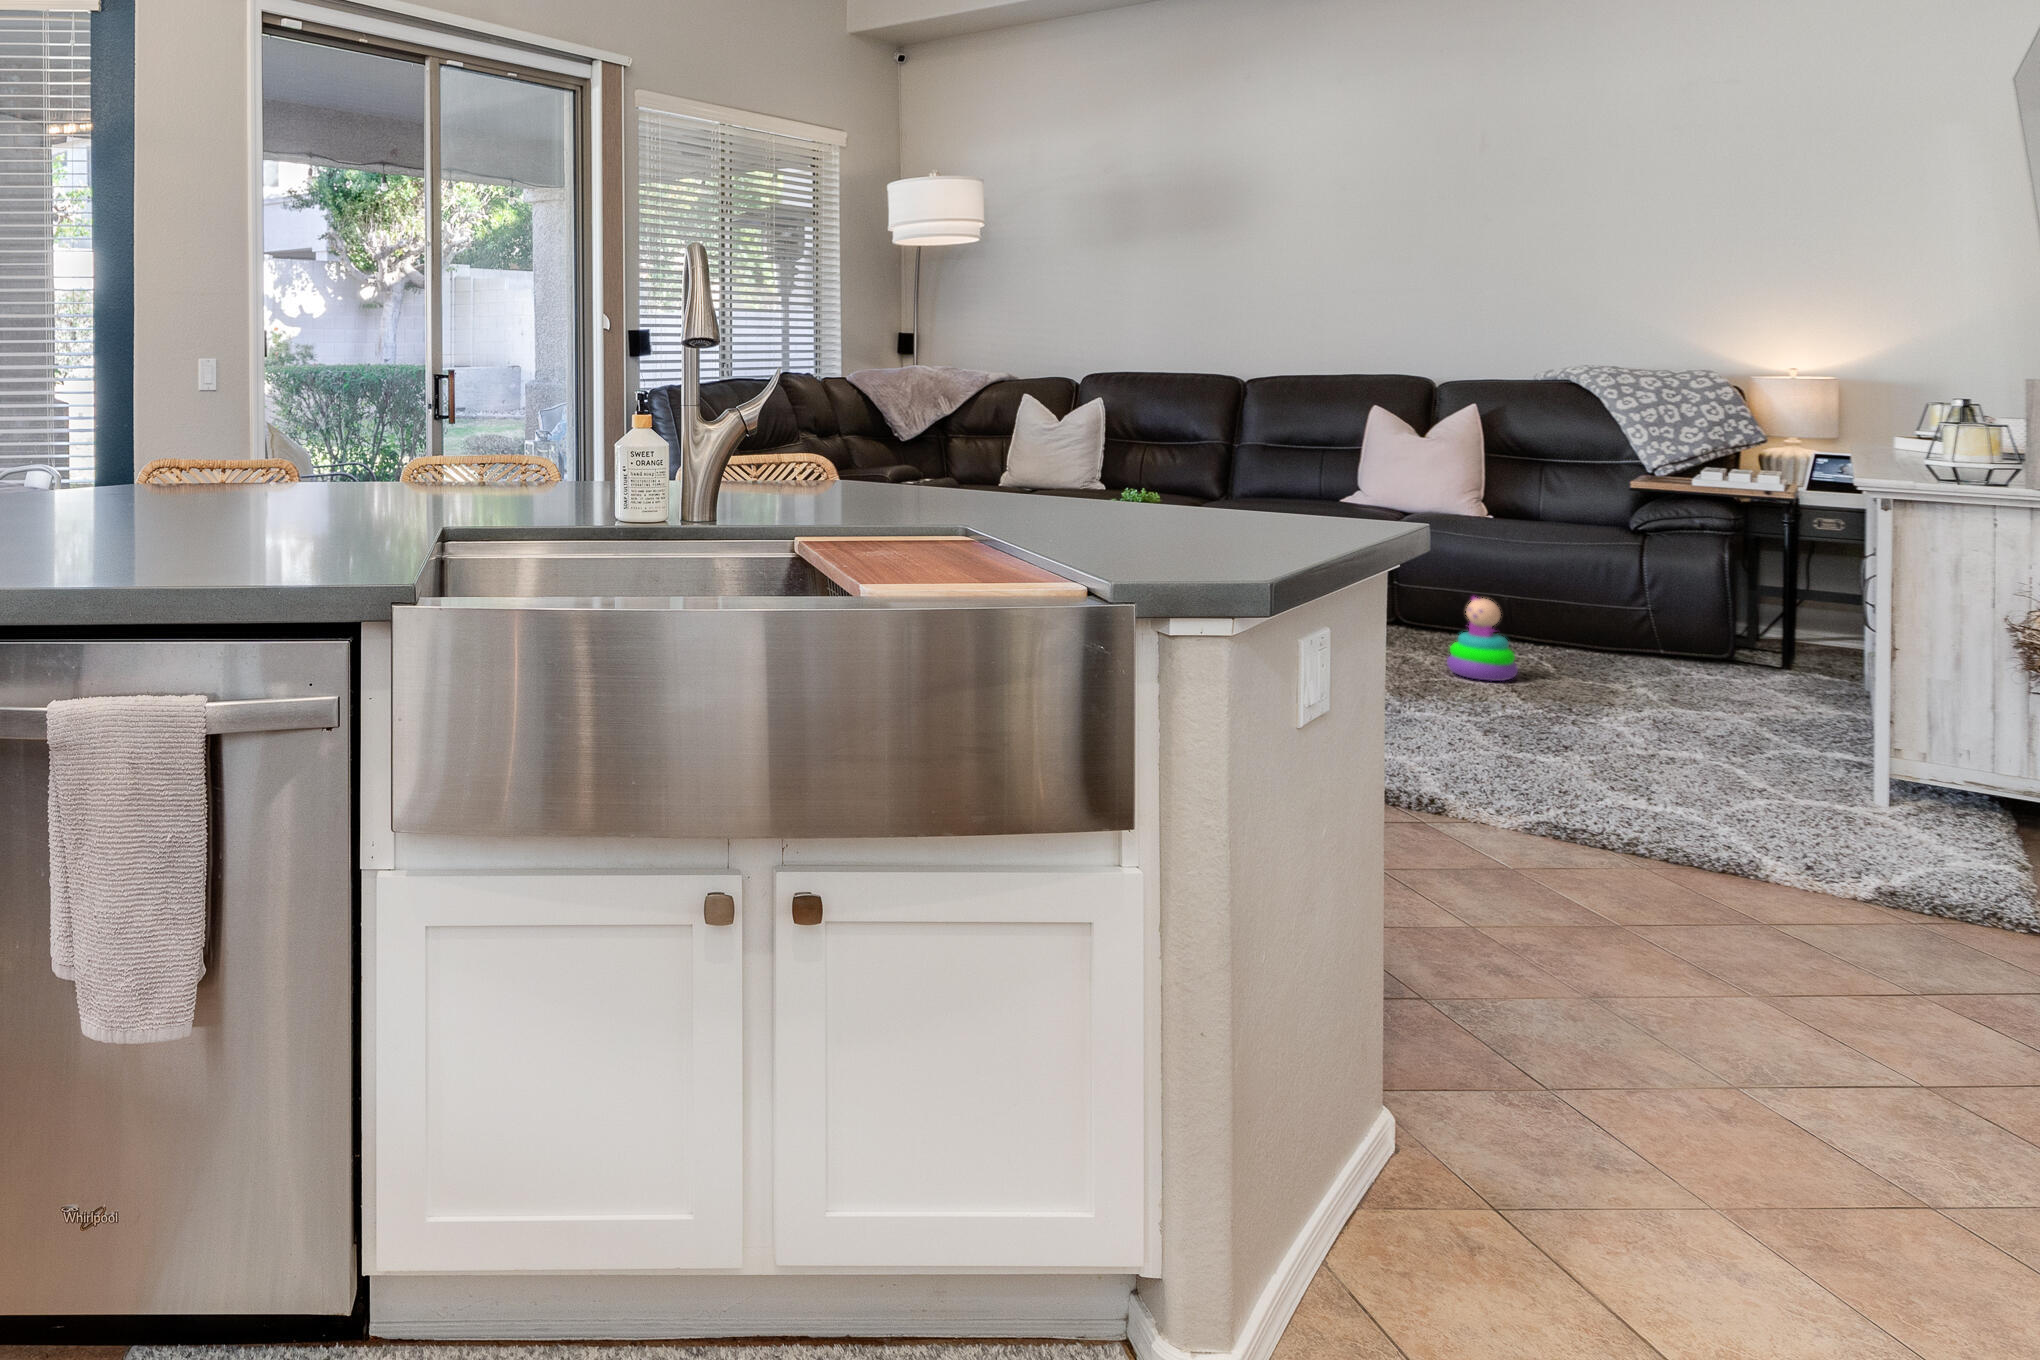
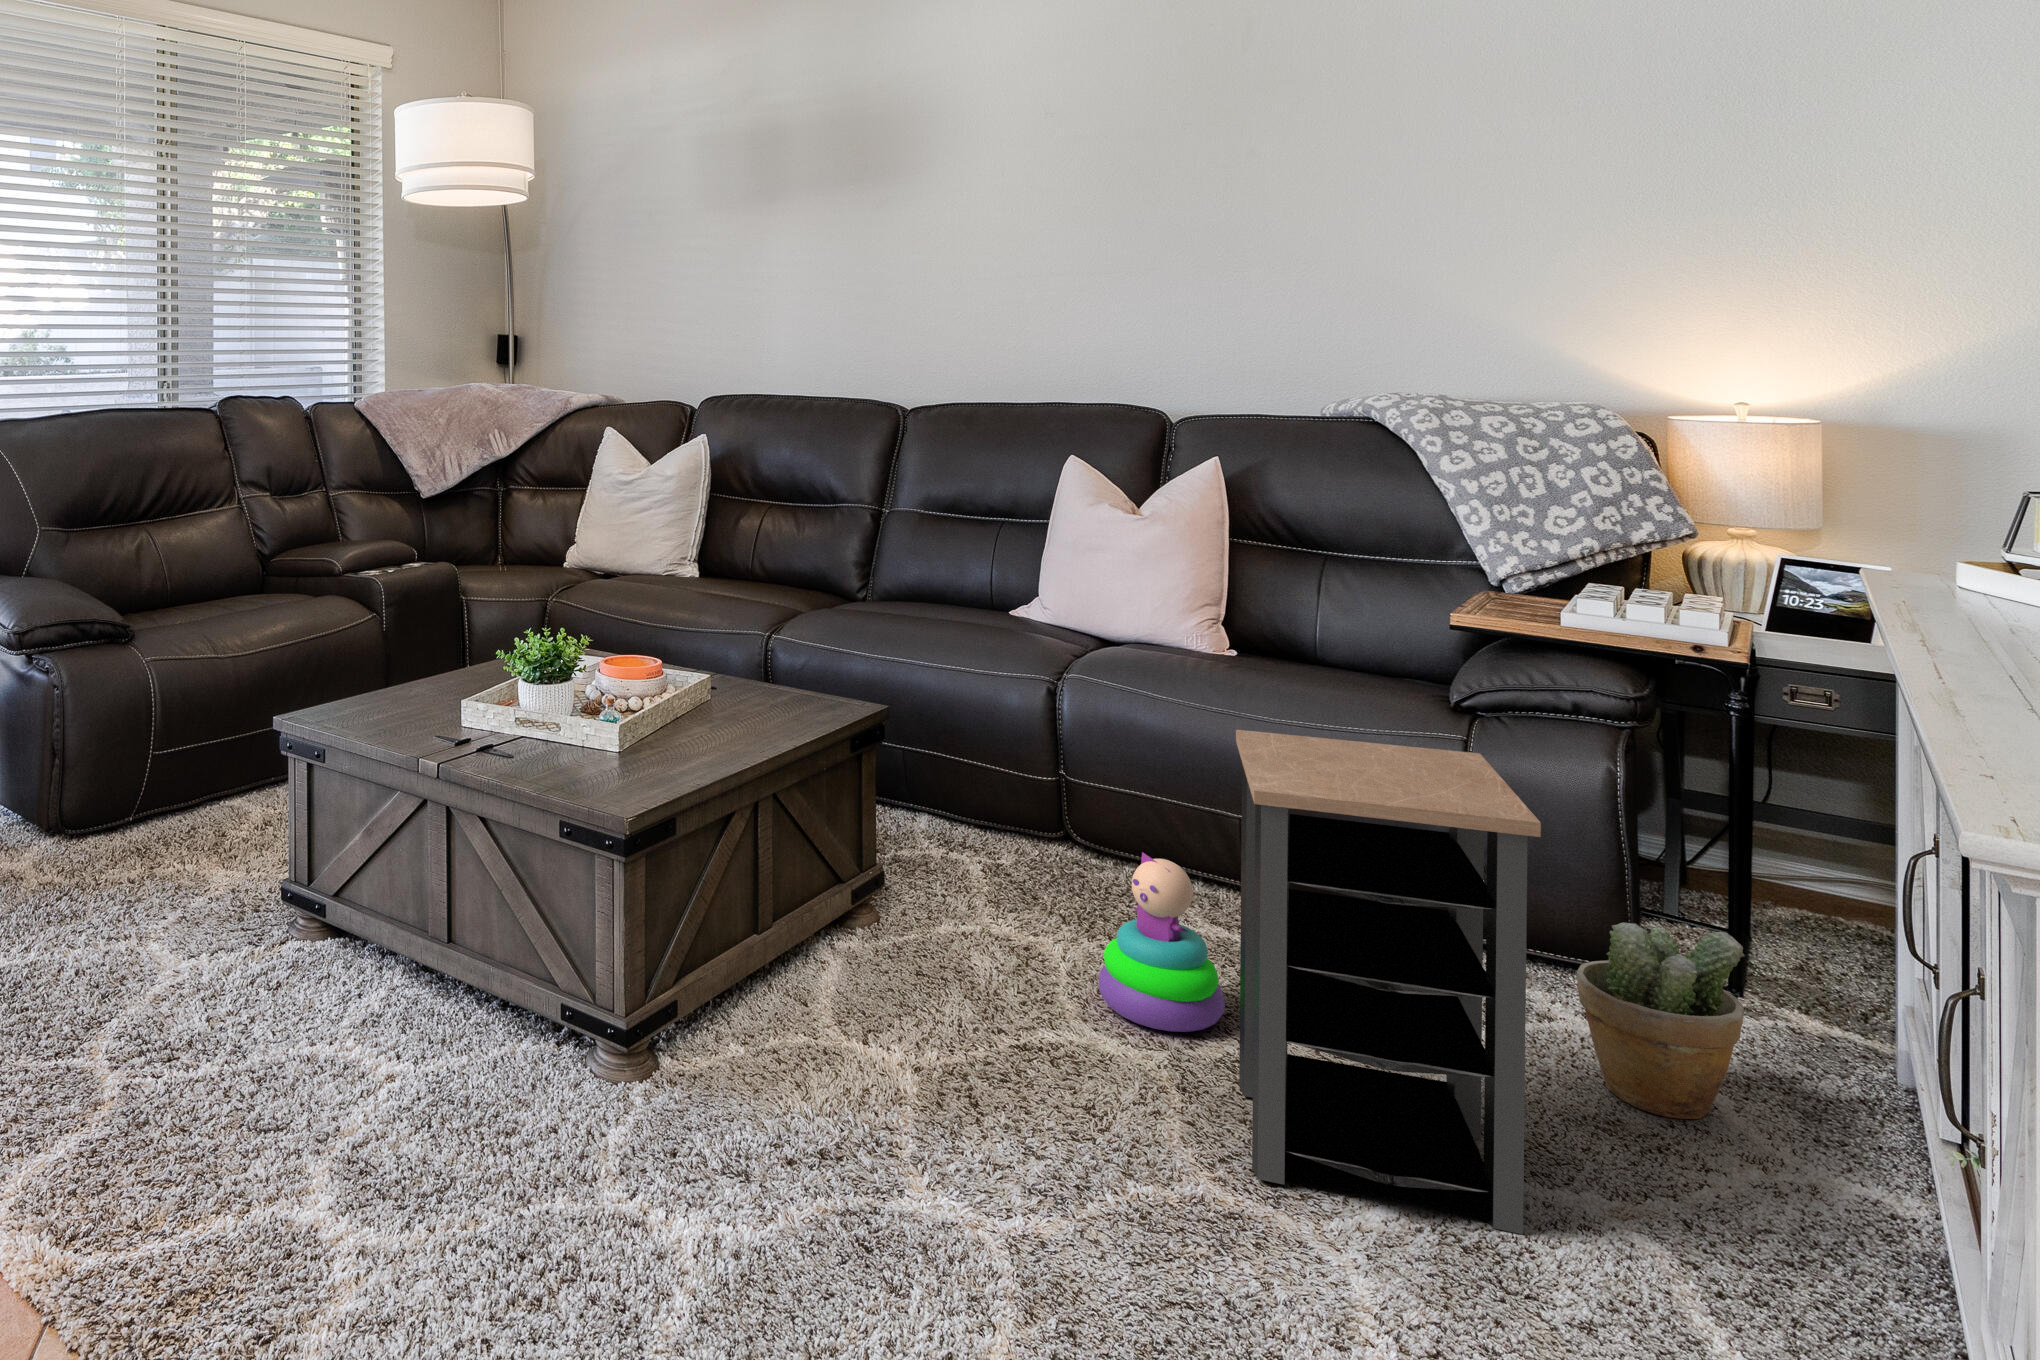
side table: none [1531,525,1691,726] -> present [1236,730,1541,1234]
potted plant: none [1703,614,1787,702] -> present [1577,922,1745,1119]

